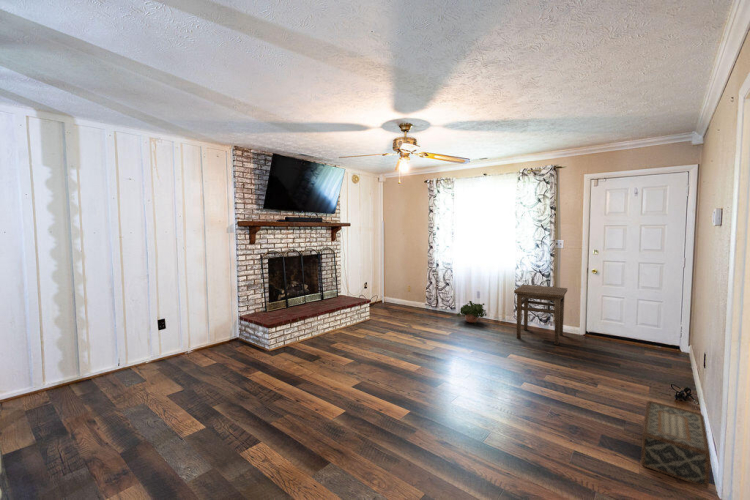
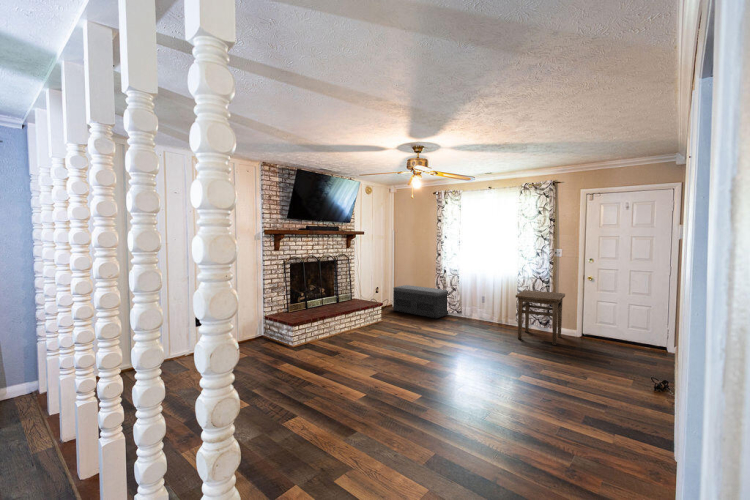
storage bench: none [383,280,442,316] -> present [393,285,449,319]
potted plant: present [456,301,487,323] -> none [461,305,492,327]
woven basket: present [641,401,710,488] -> none [616,388,672,455]

